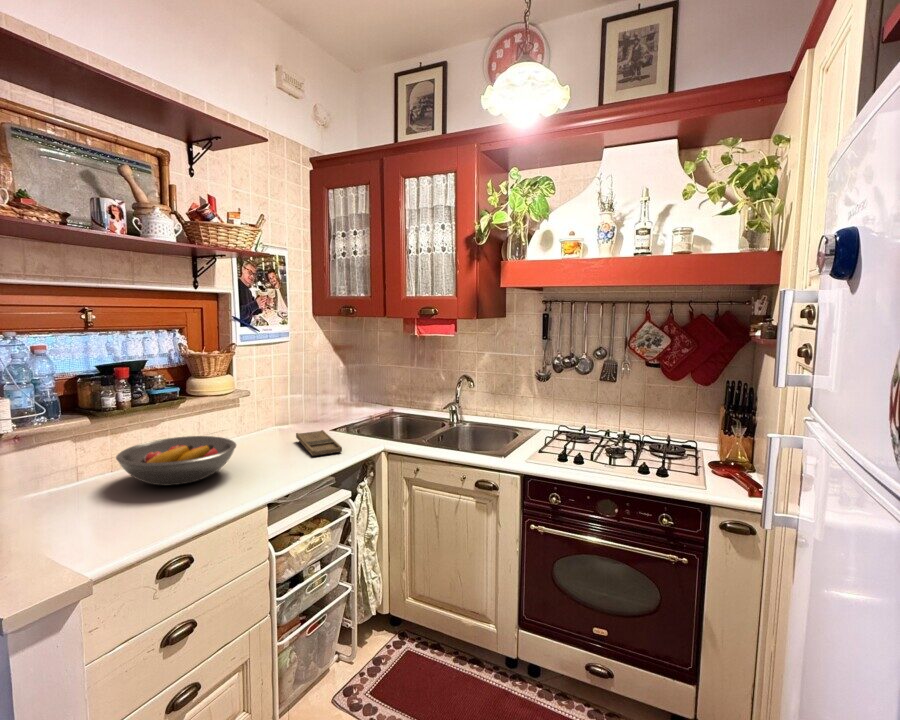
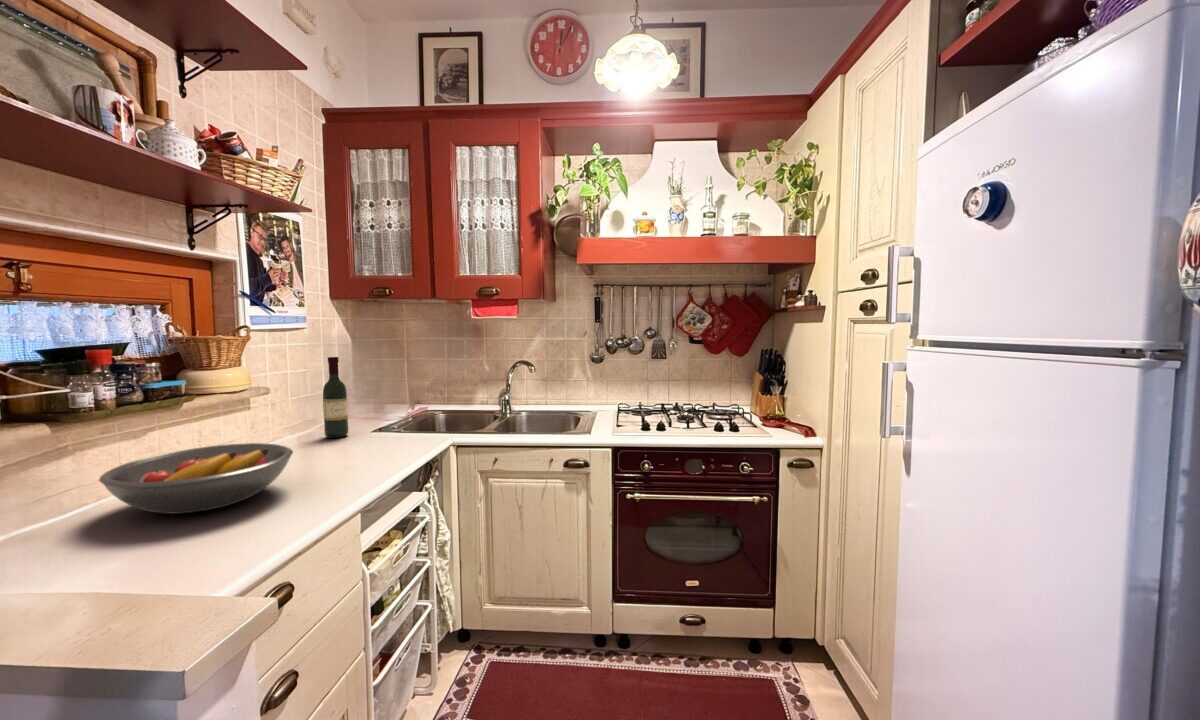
wine bottle: none [292,367,311,433] -> present [323,357,349,438]
tray: present [296,430,342,456] -> none [339,429,413,456]

